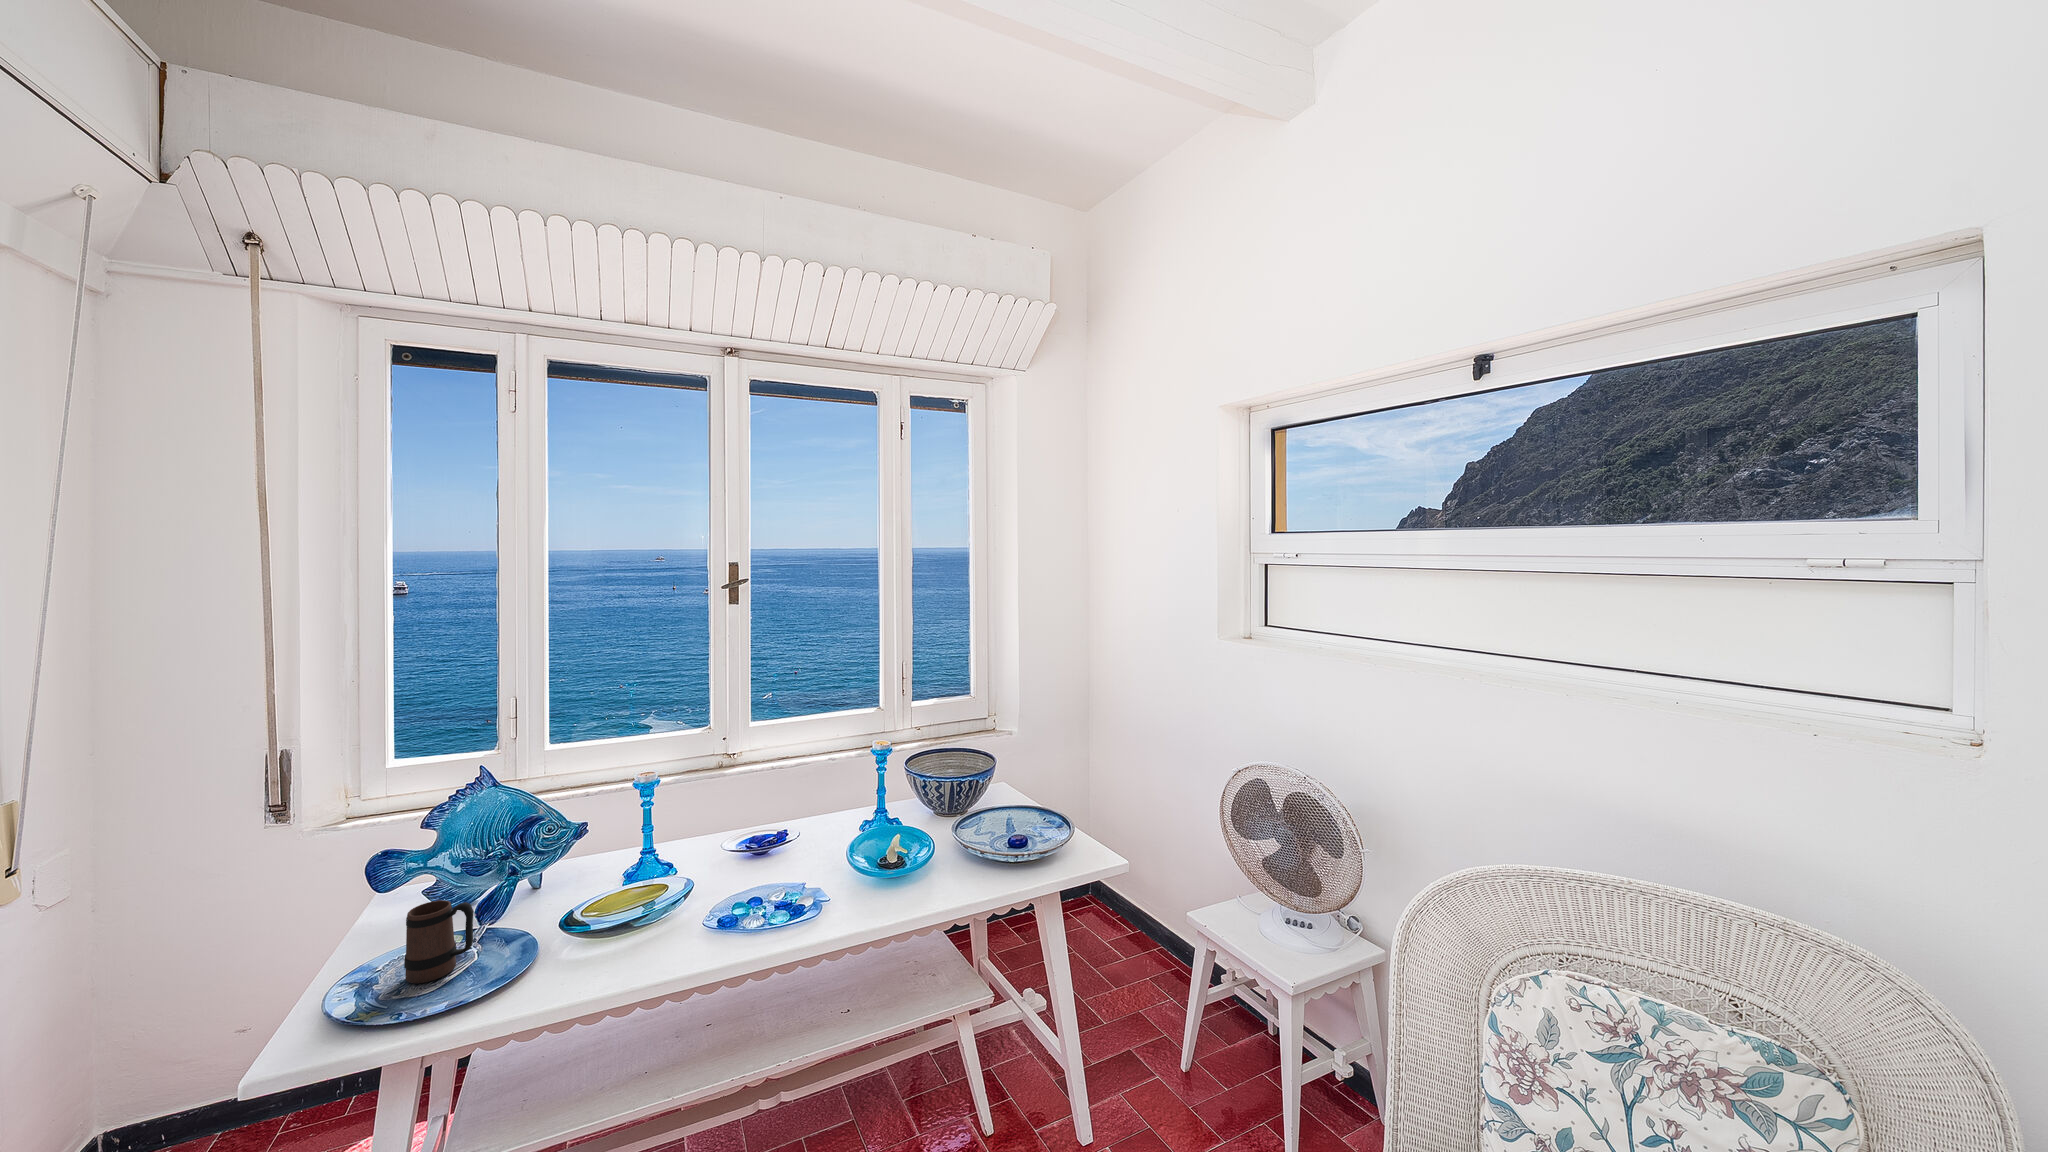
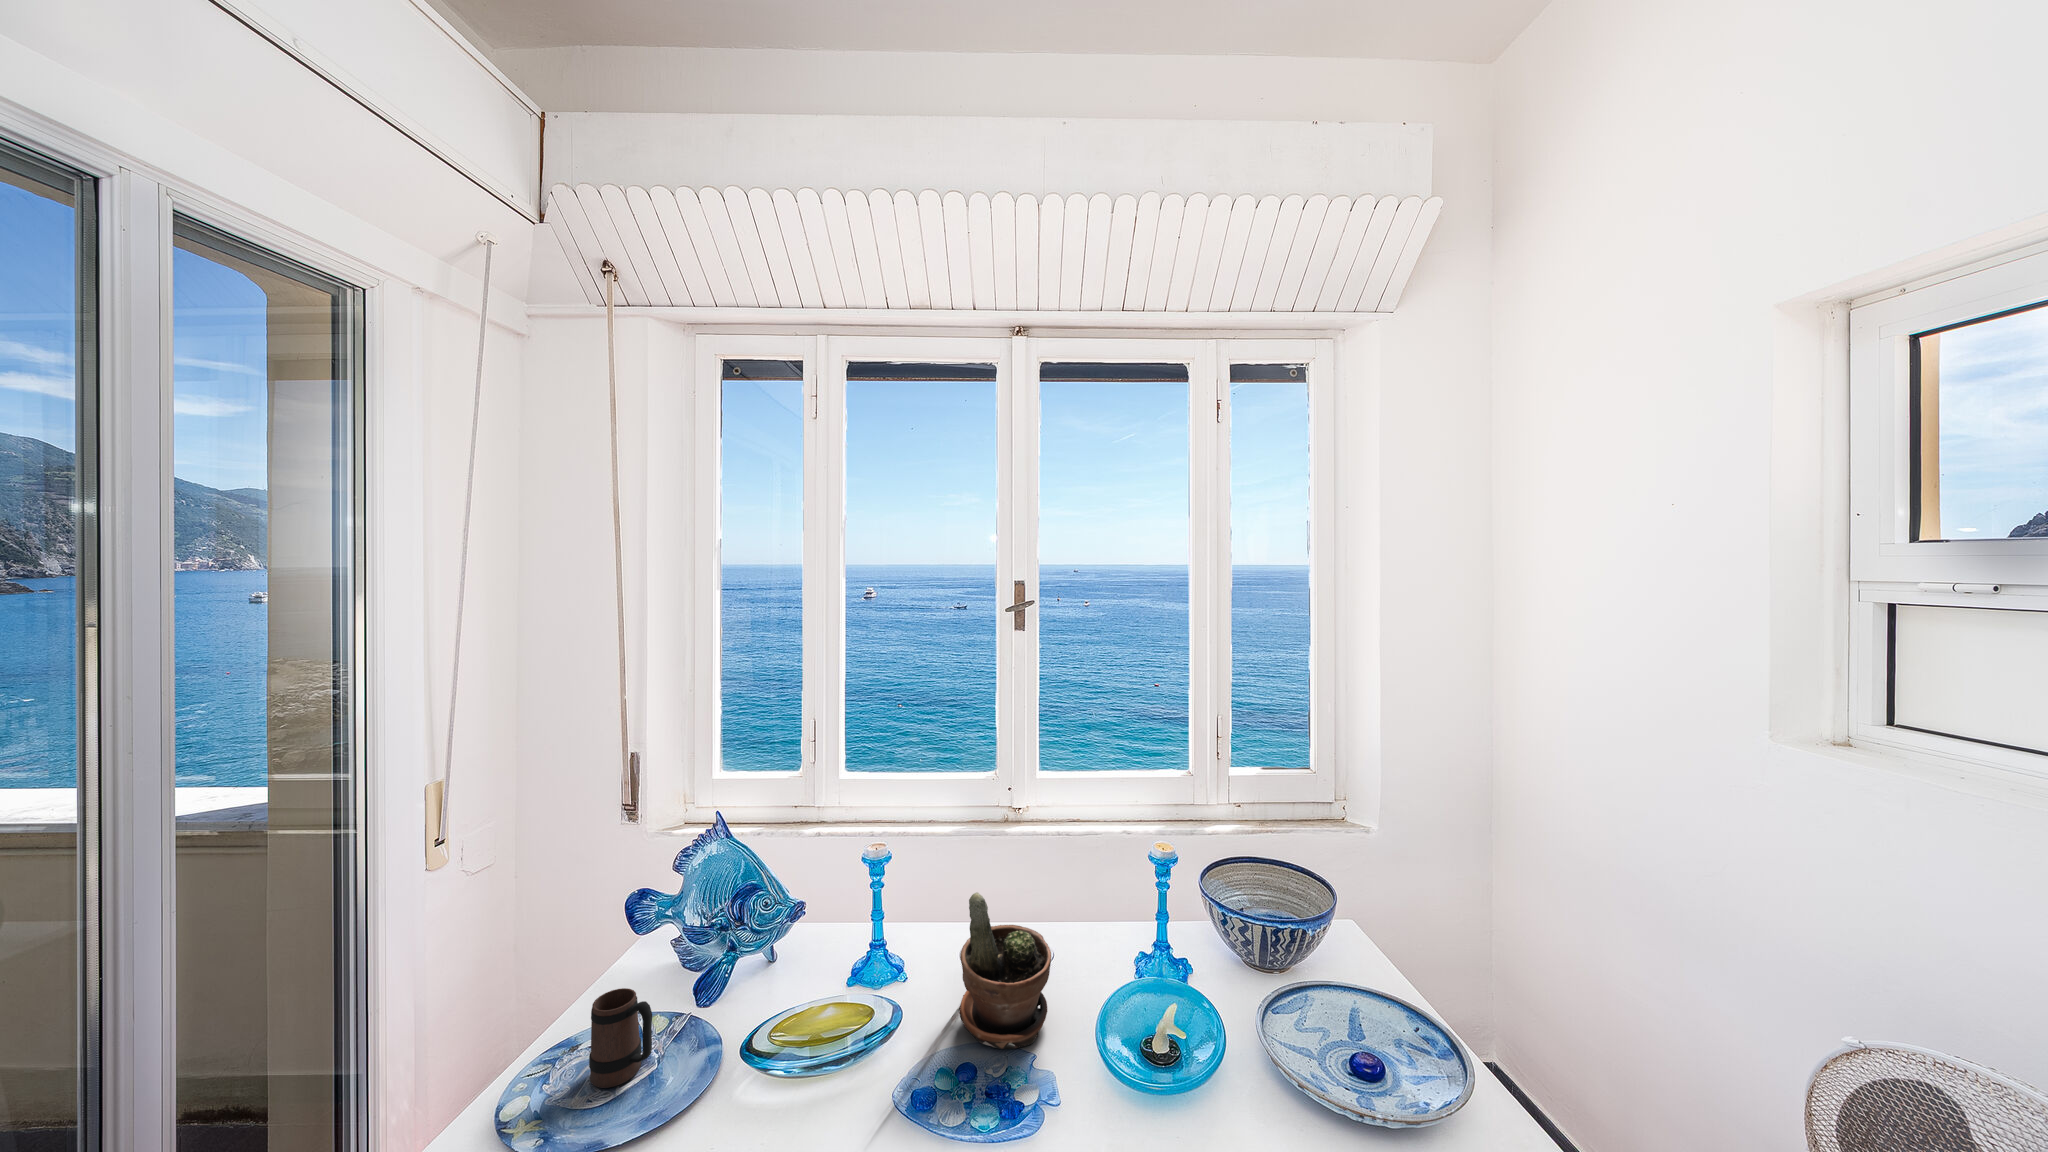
potted plant: none [738,779,811,890] -> present [959,892,1051,1049]

